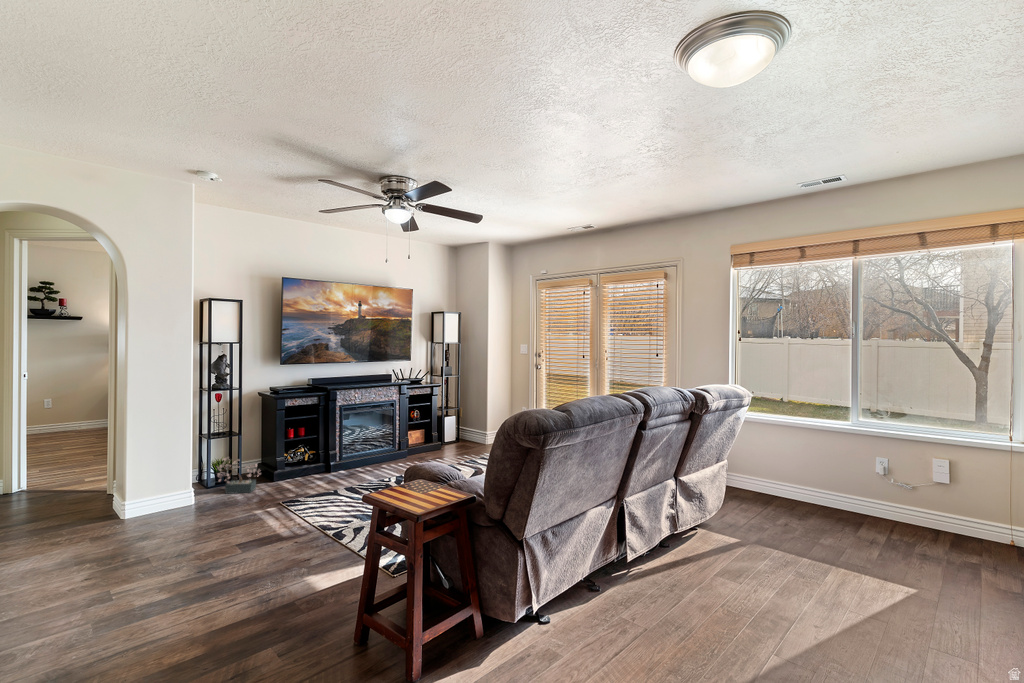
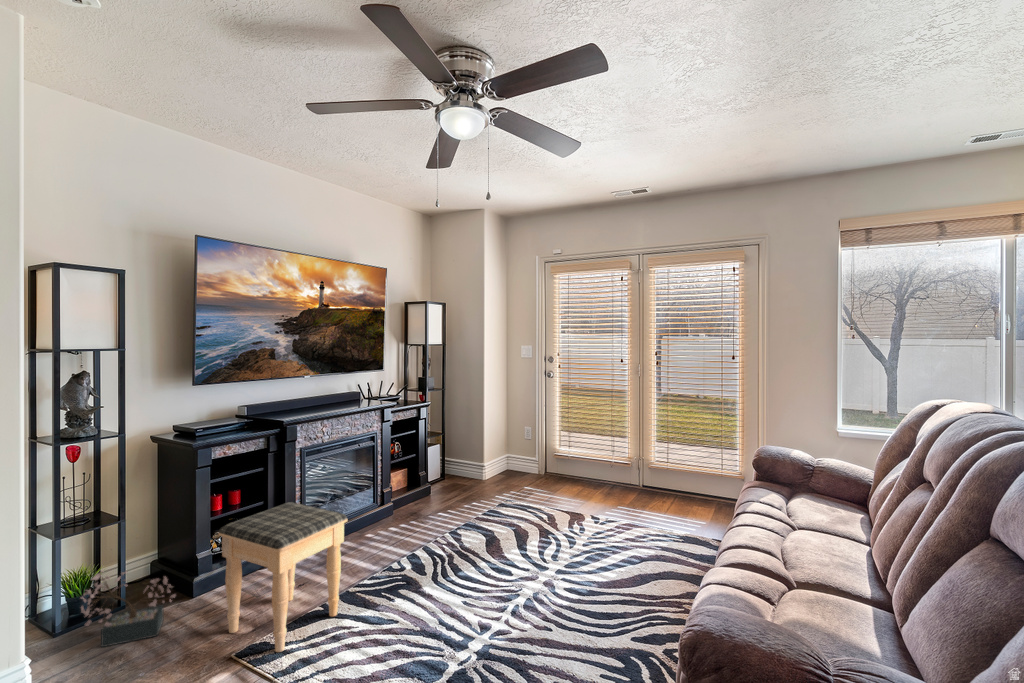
footstool: none [279,431,346,503] -> present [218,502,347,652]

